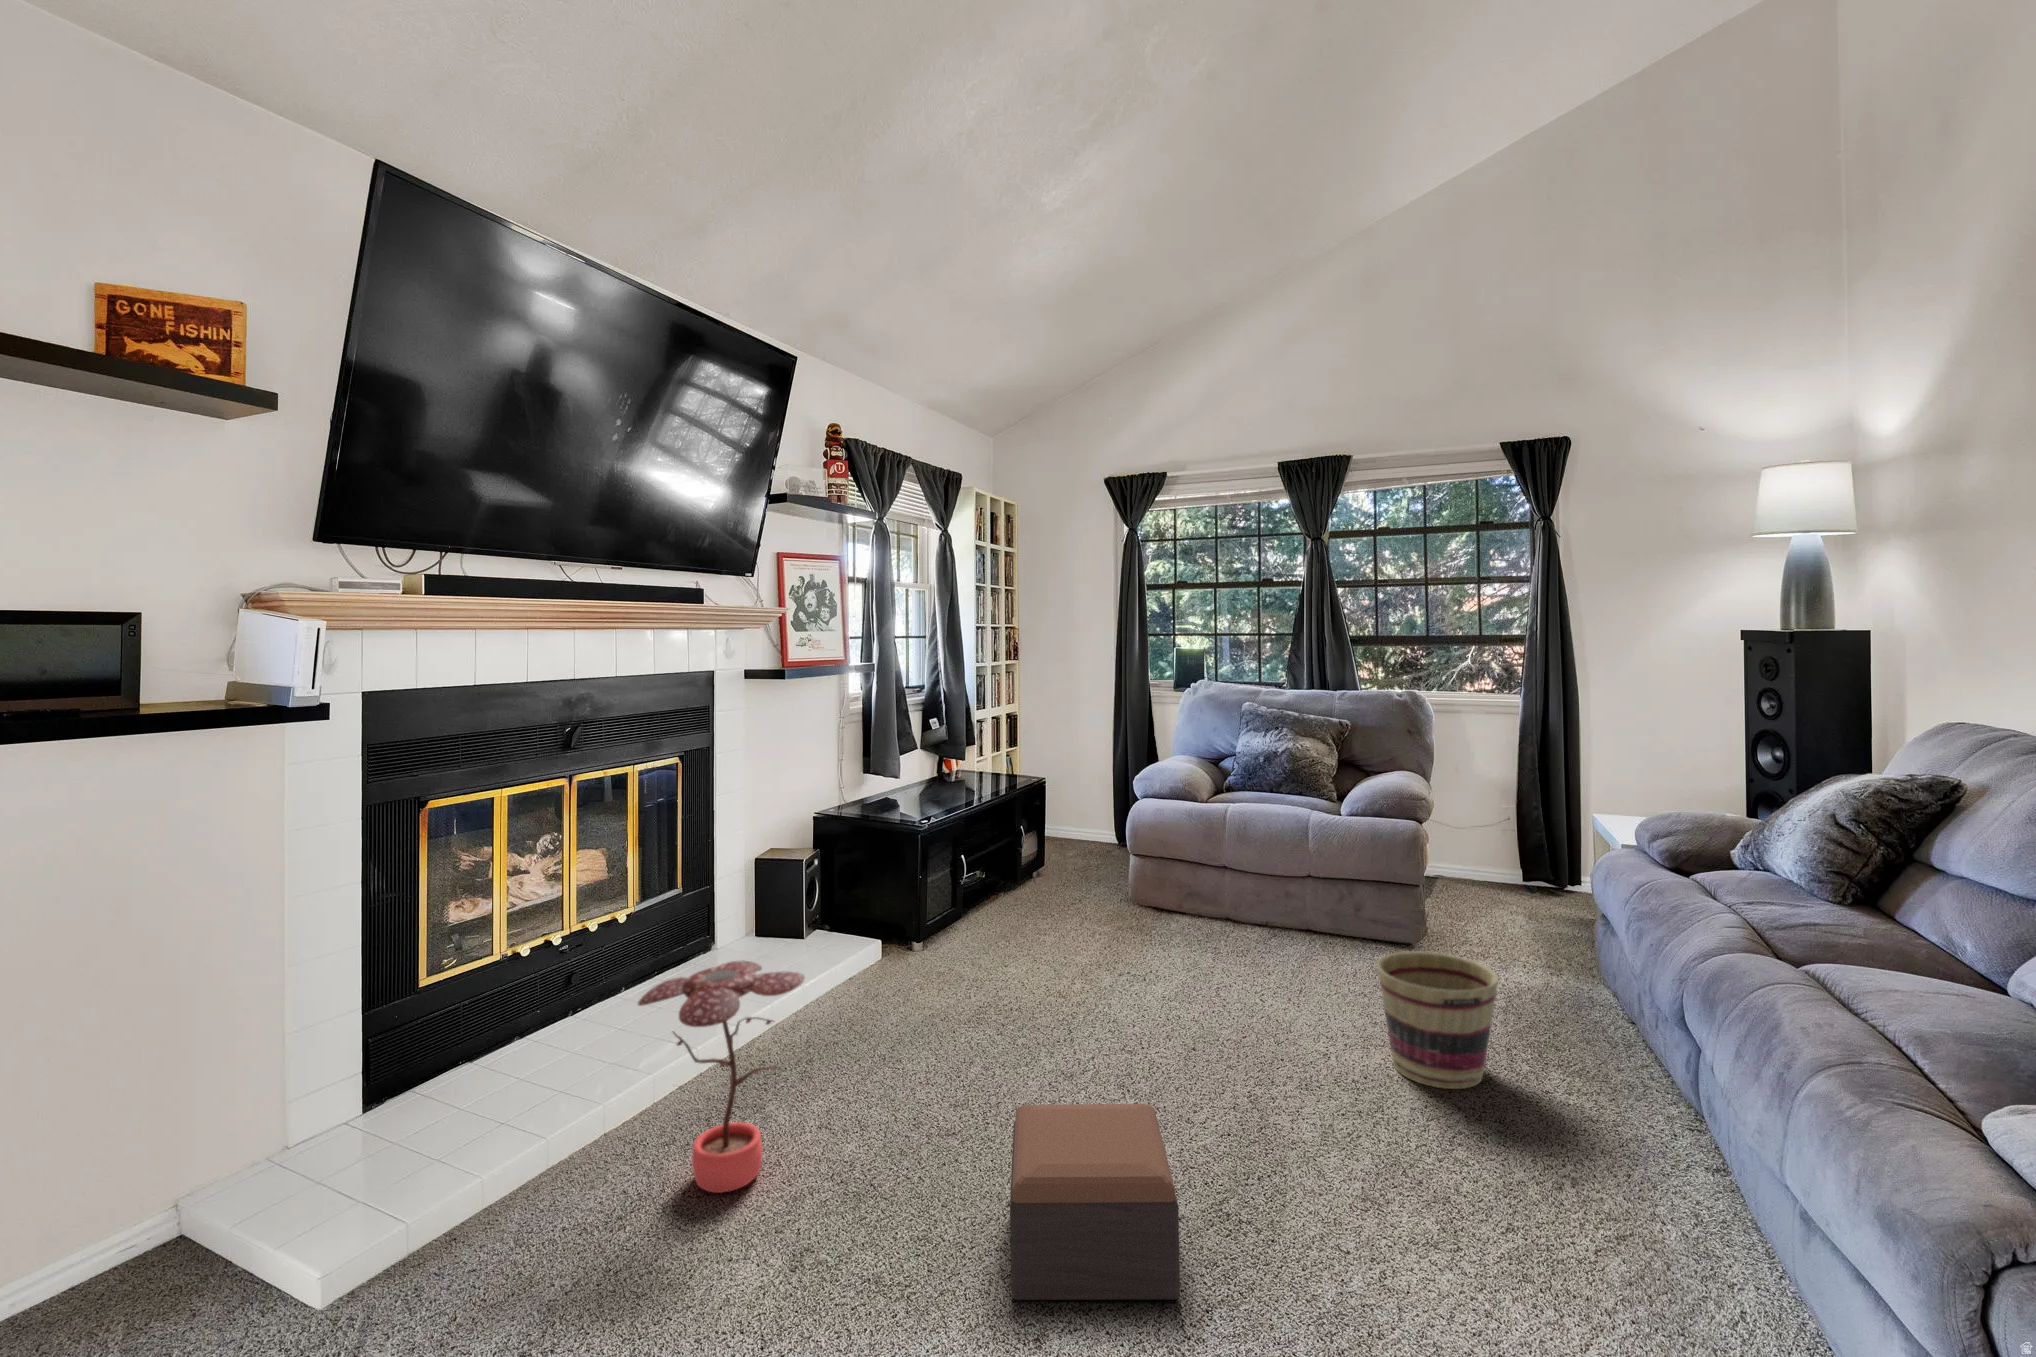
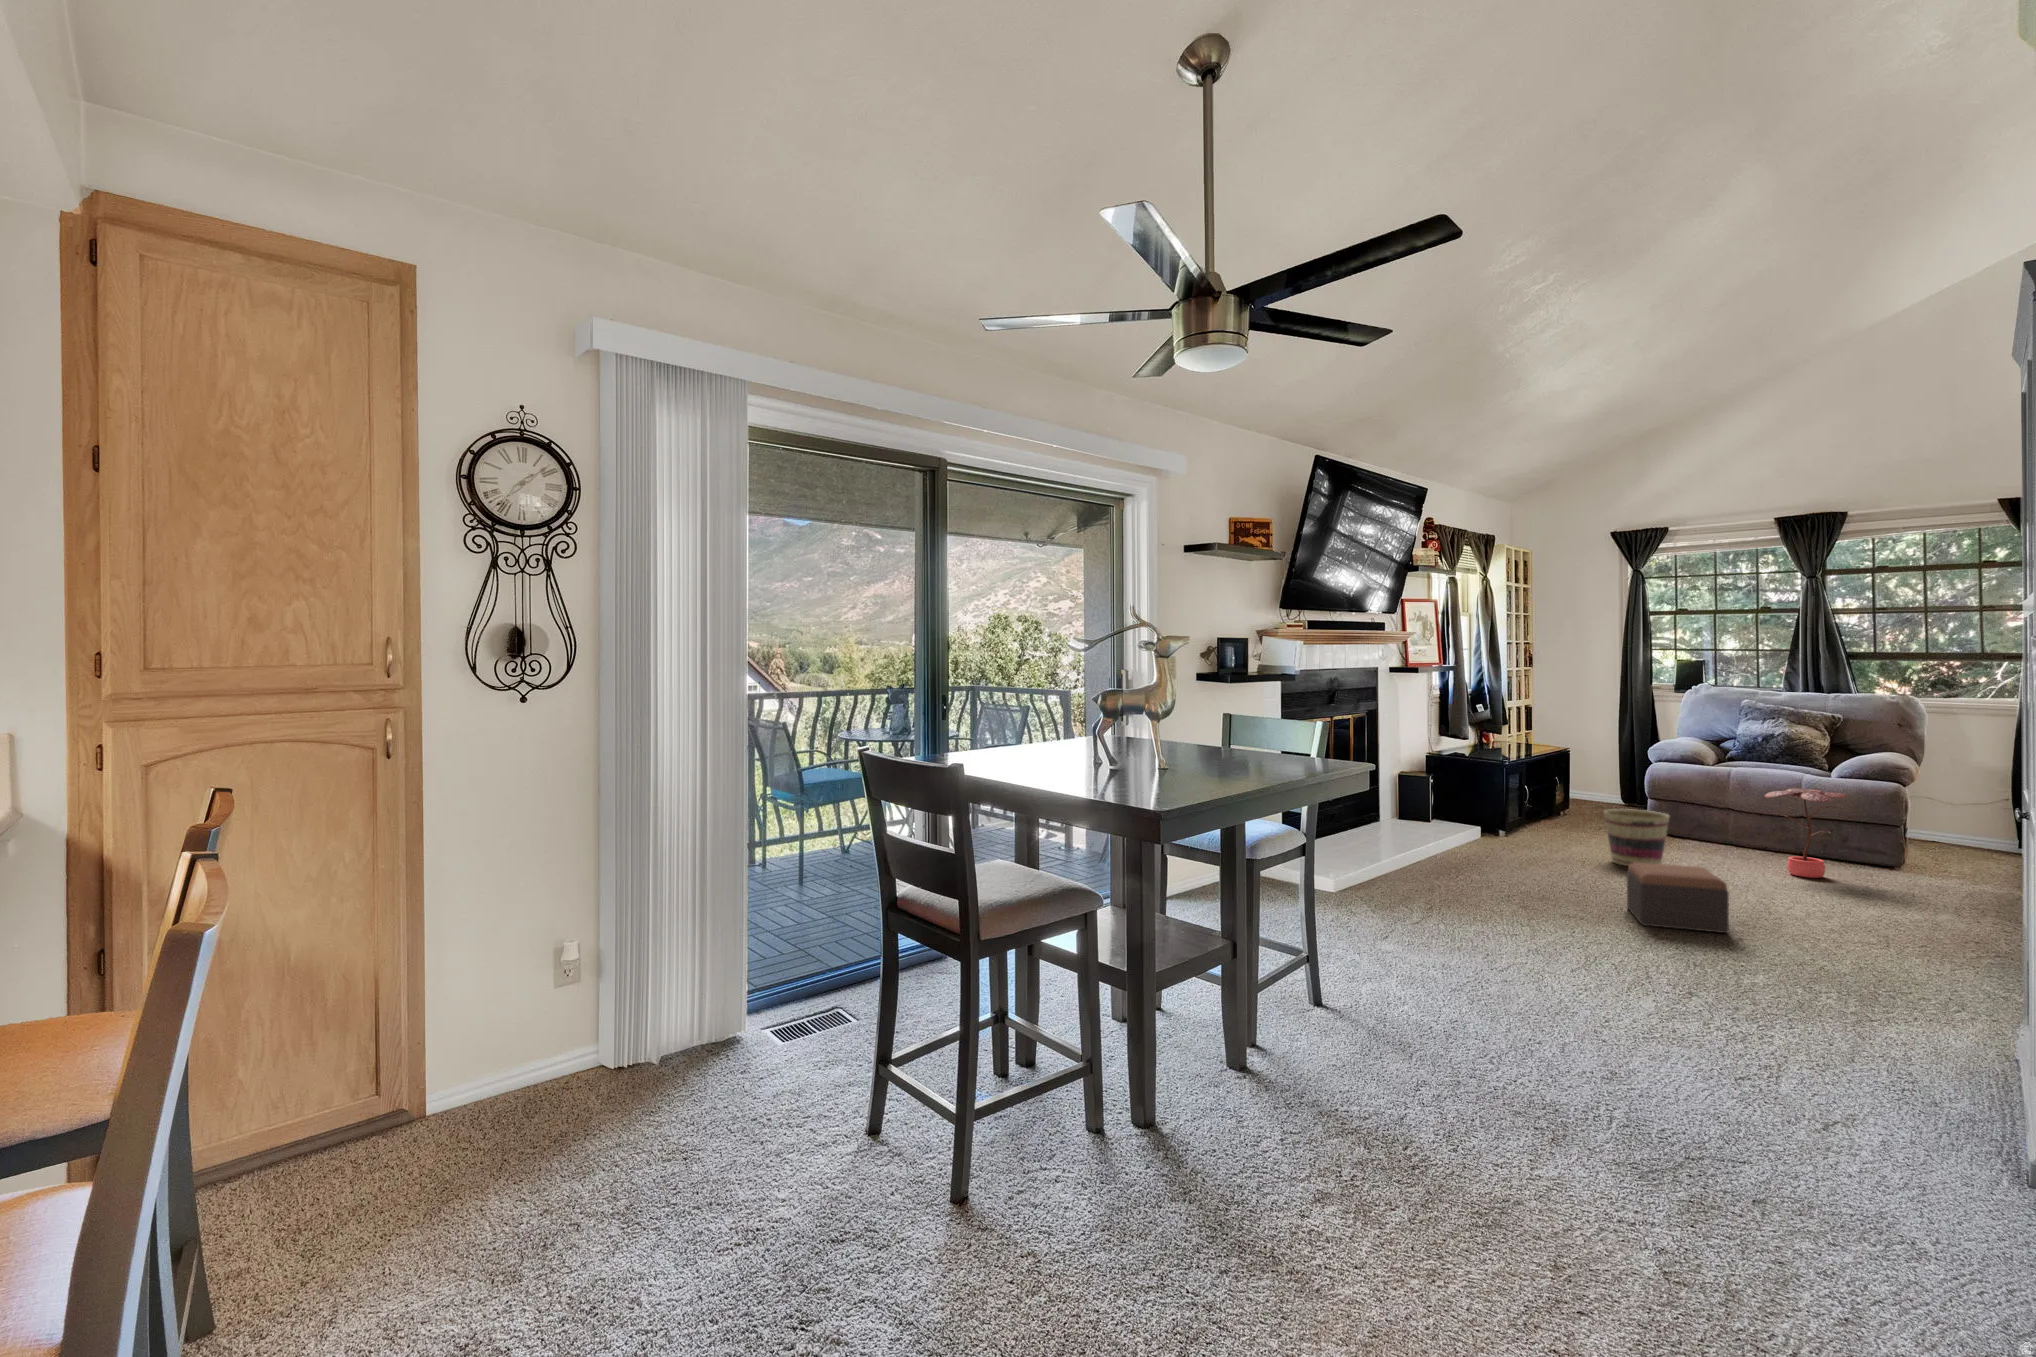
basket: present [1377,951,1498,1089] -> present [1604,809,1670,866]
potted plant: present [638,961,805,1193] -> present [1765,788,1847,878]

